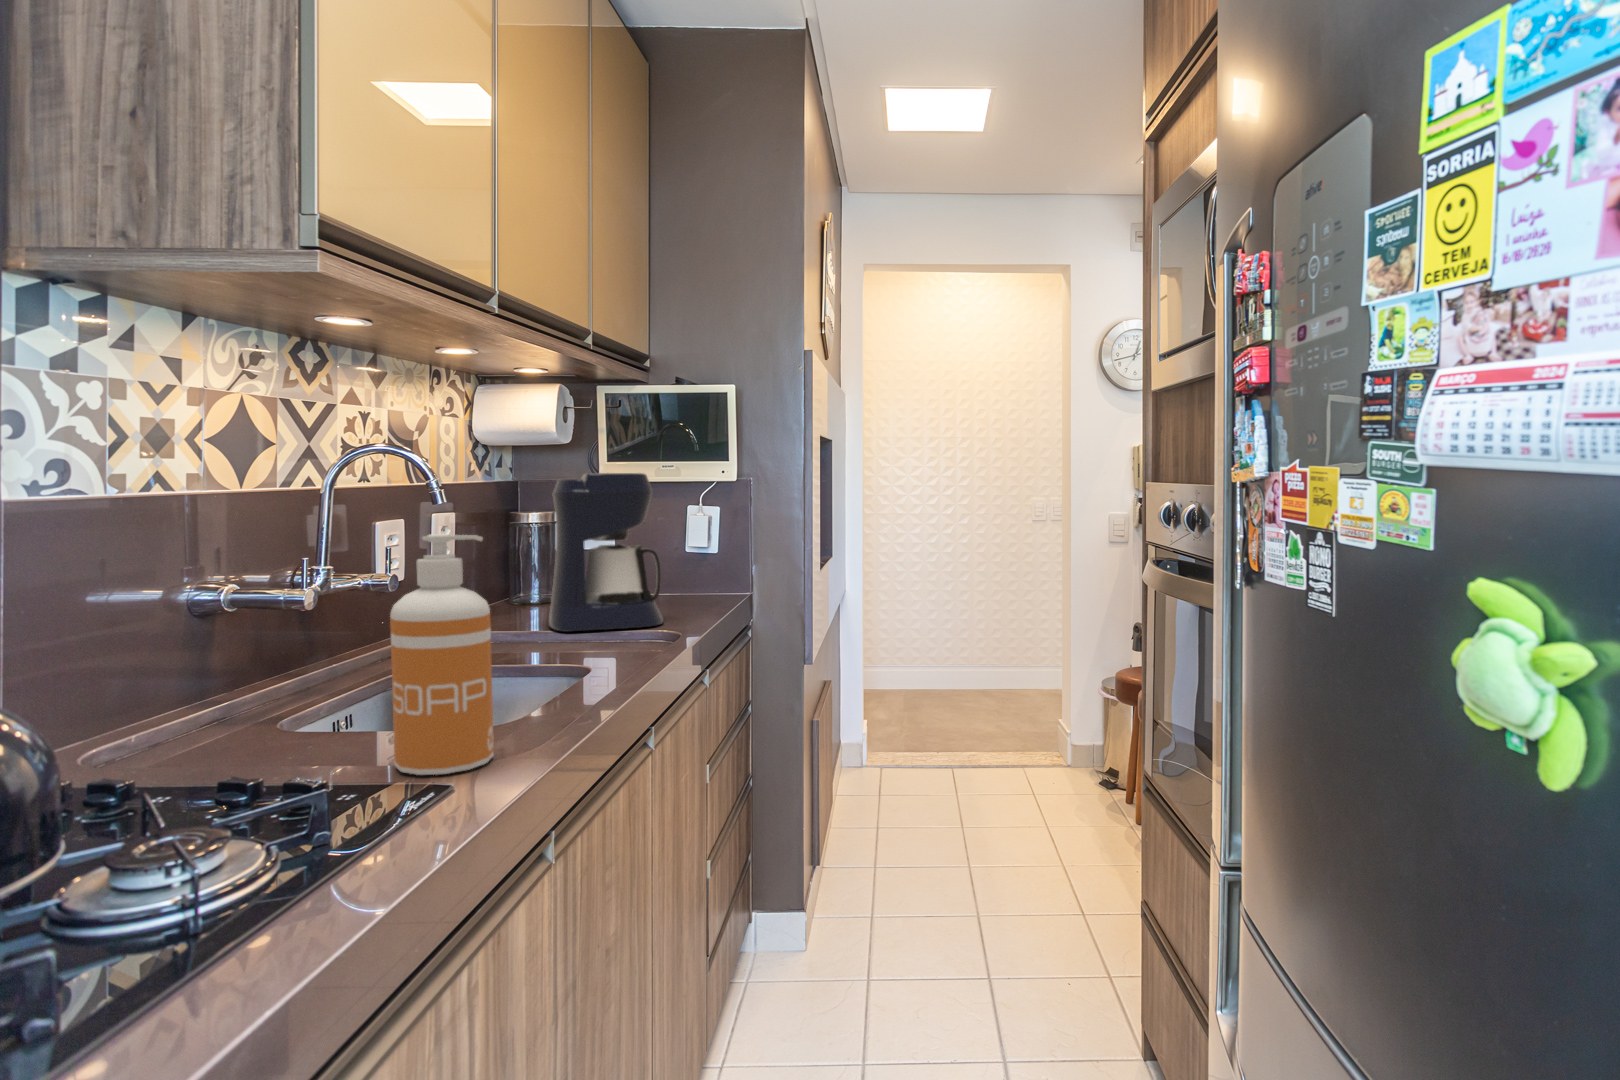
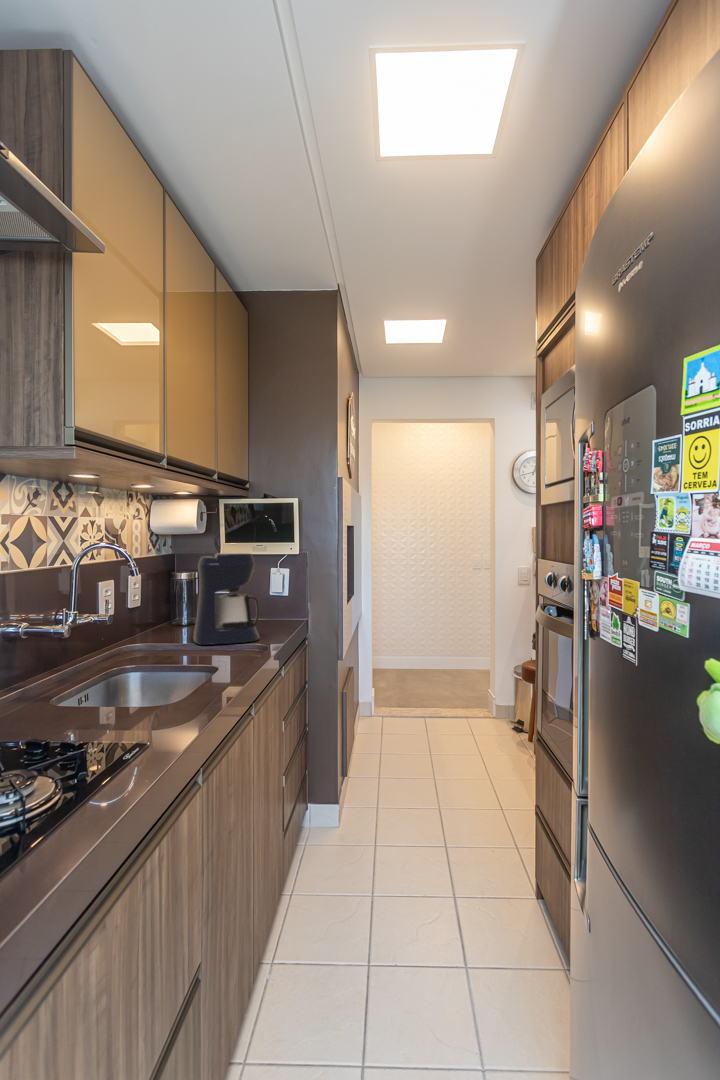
soap dispenser: present [390,534,494,775] -> none [91,608,151,753]

